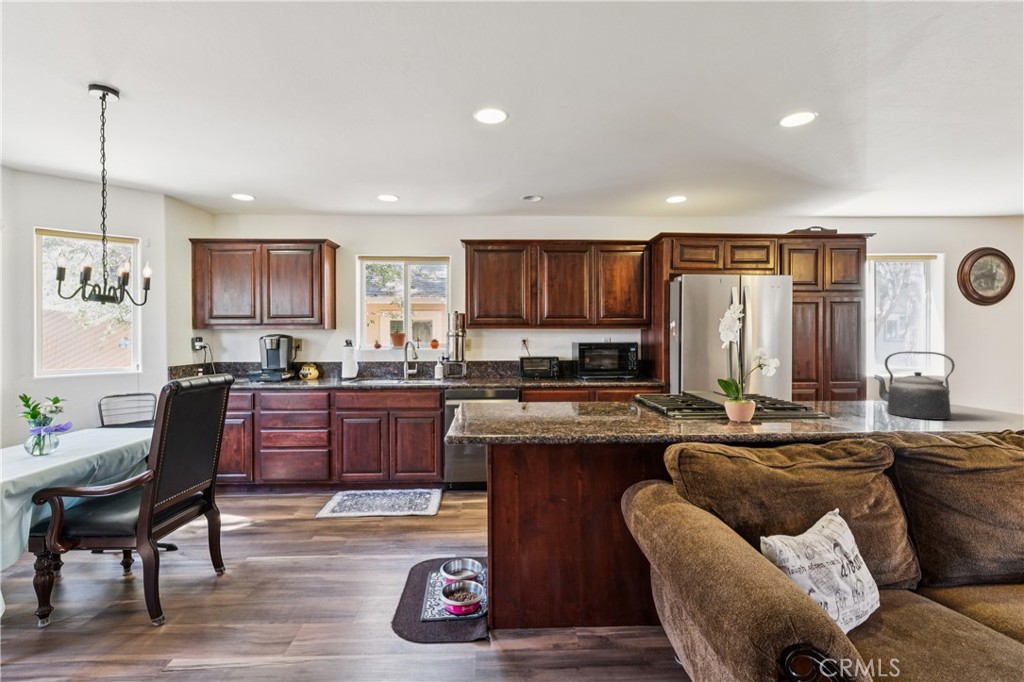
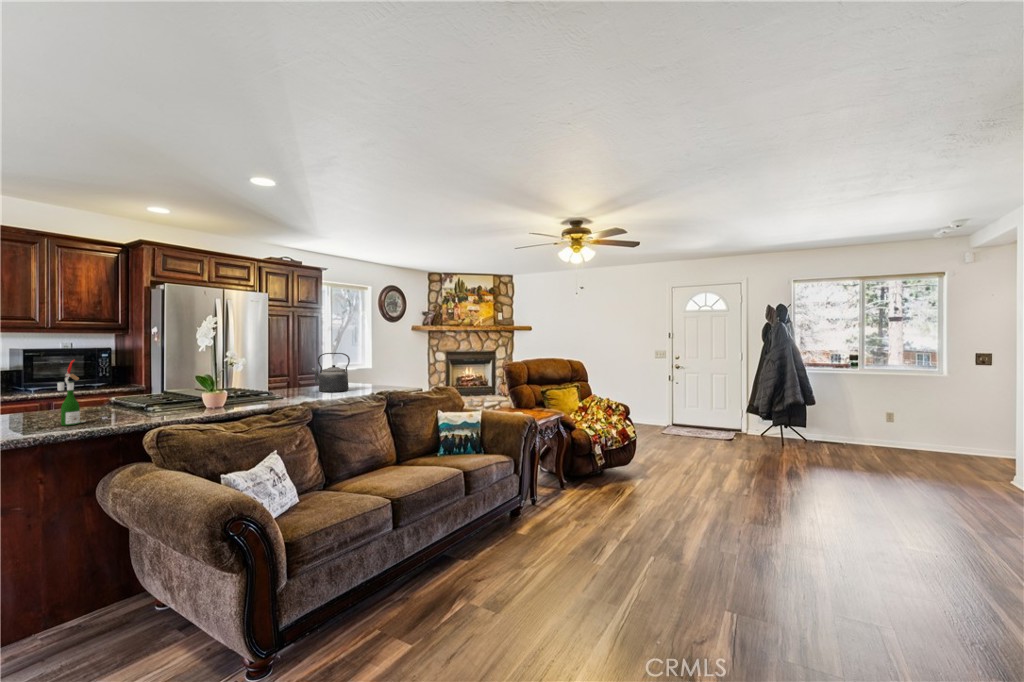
wine bottle: none [596,351,616,418] -> present [57,360,85,426]

